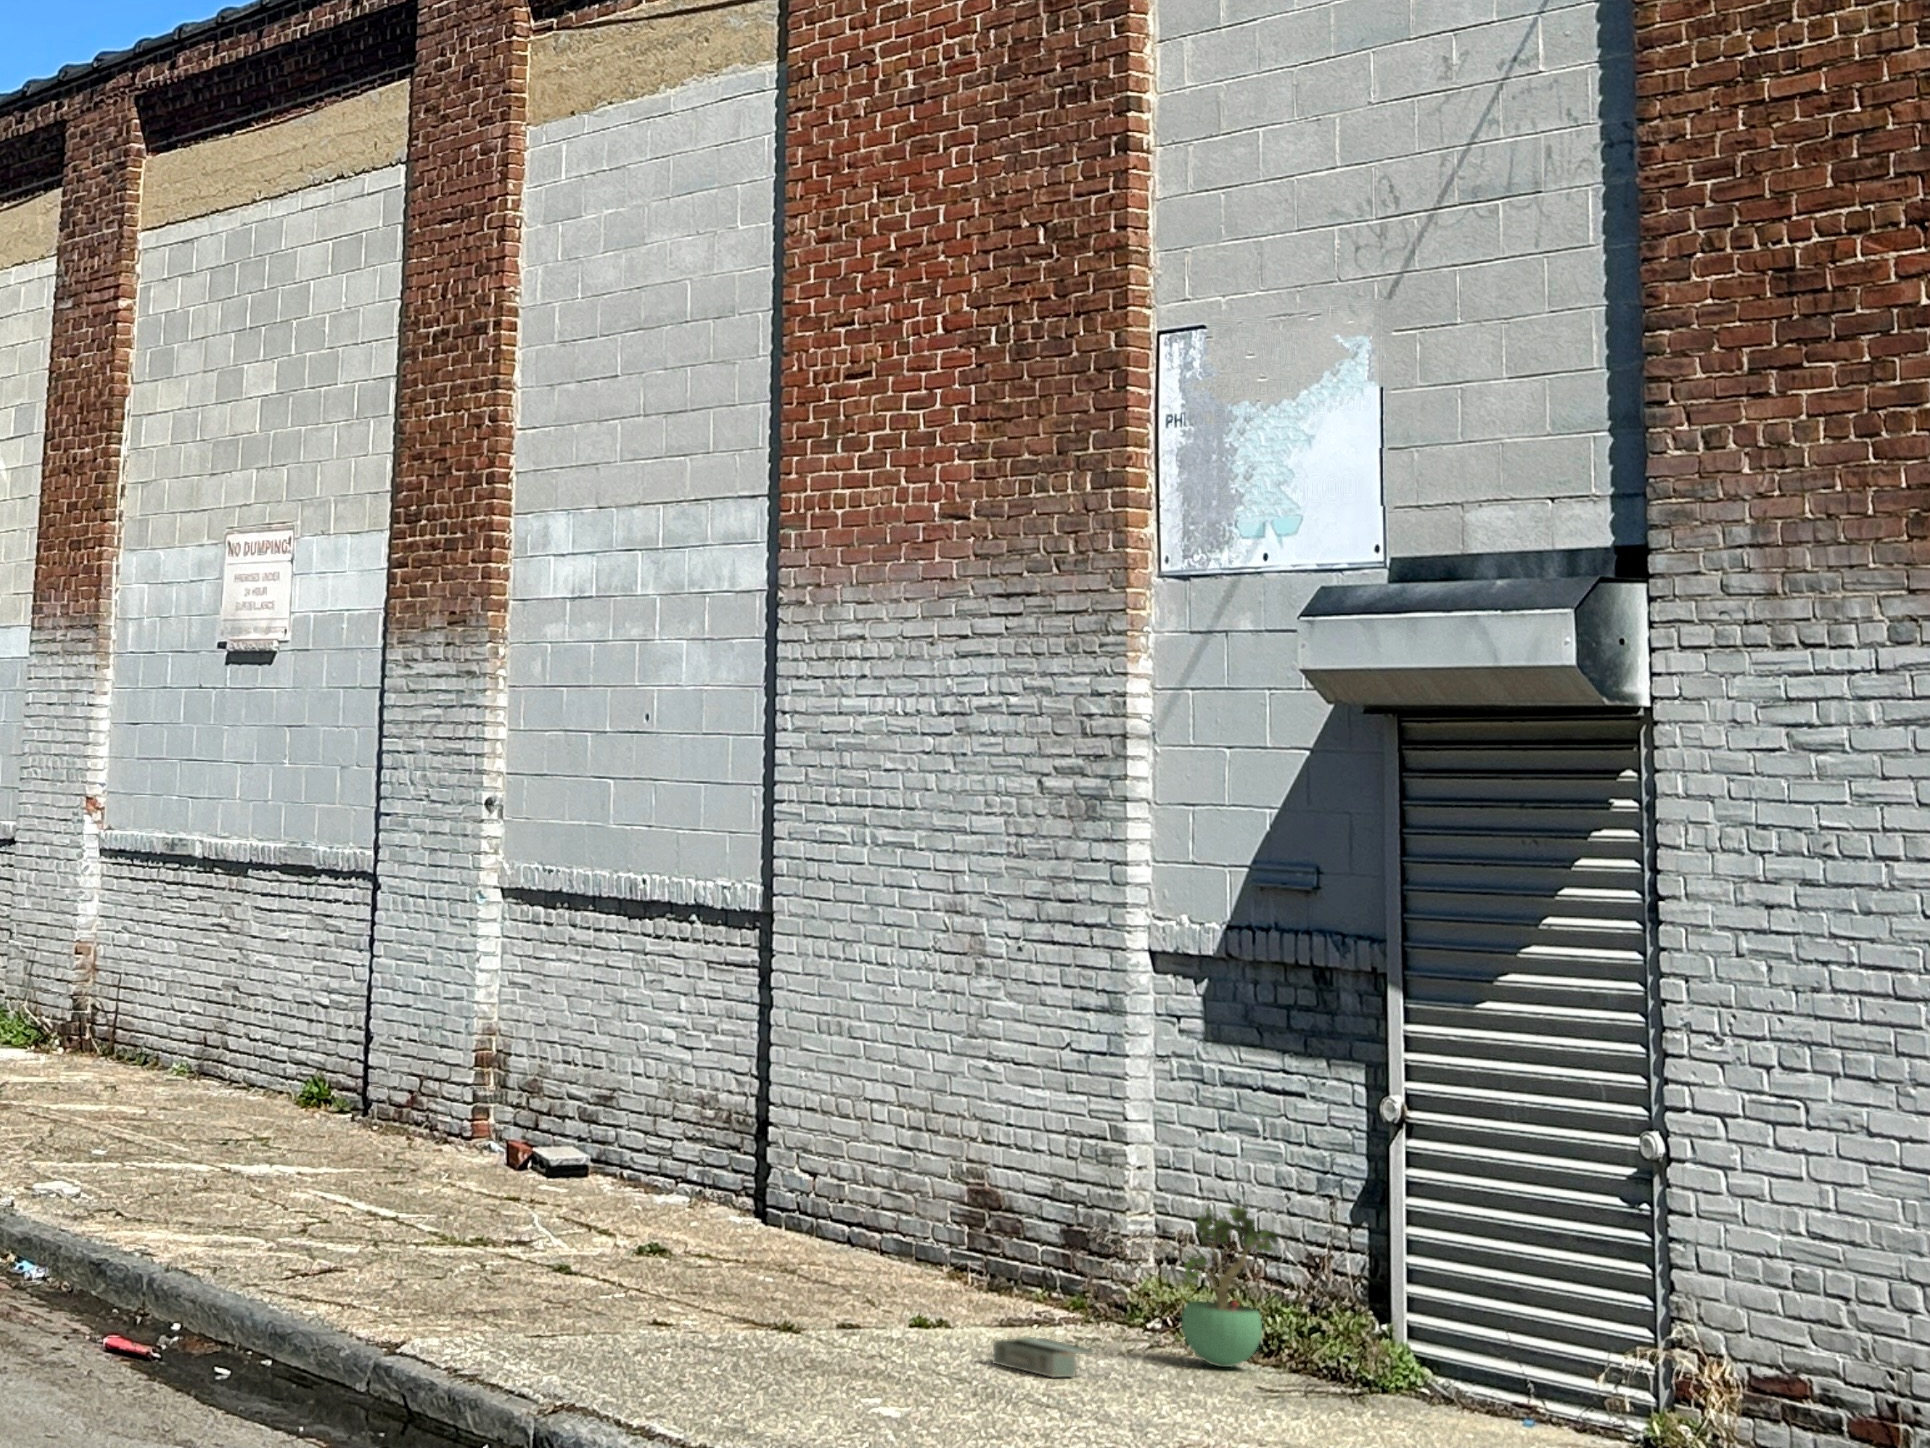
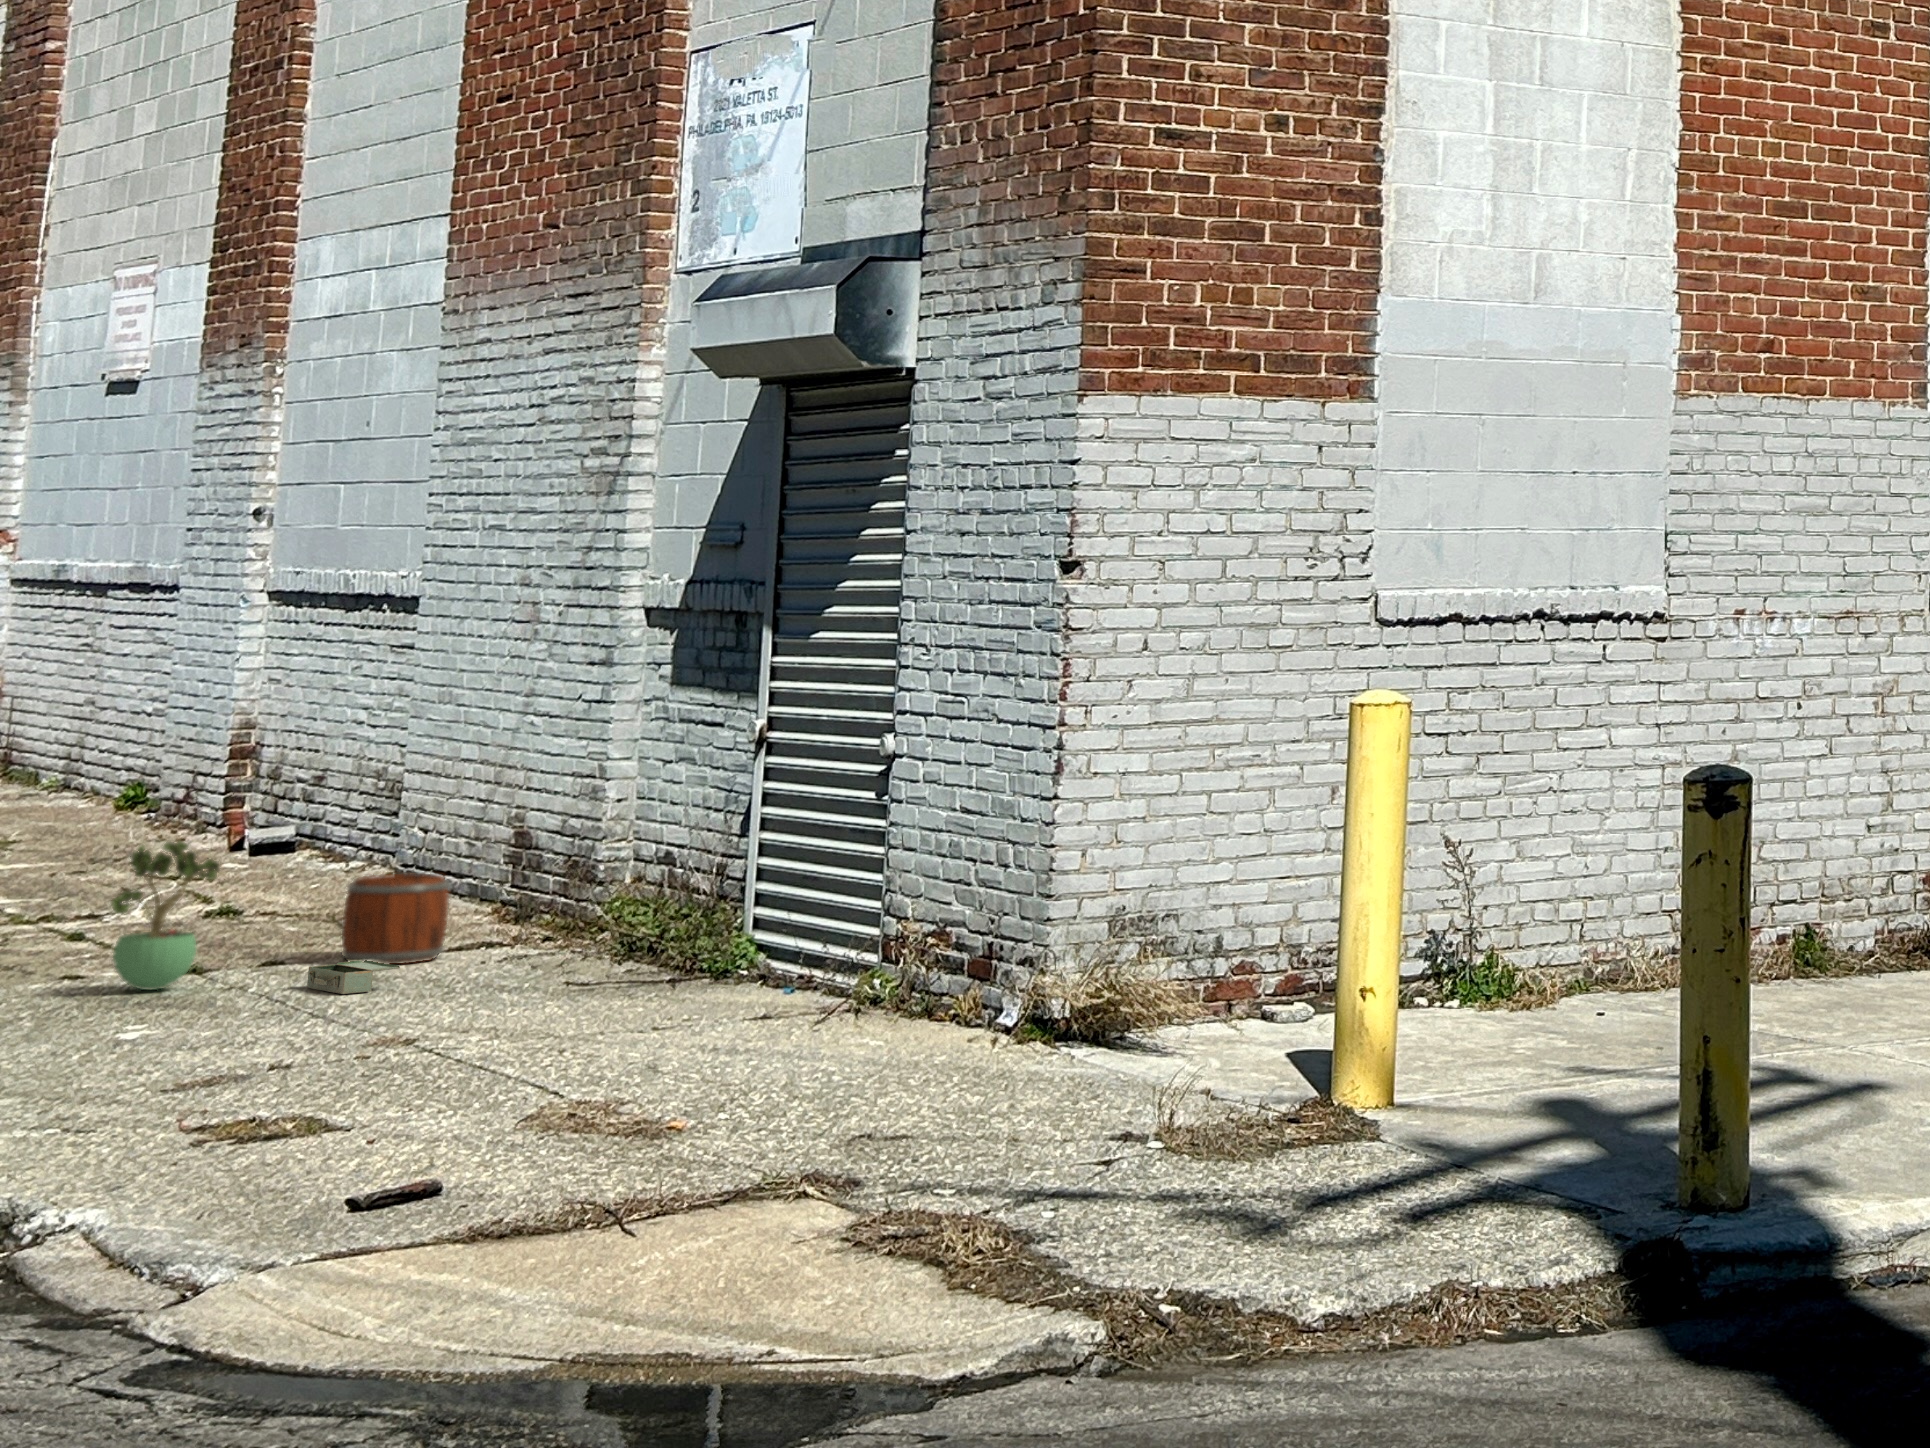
potted plant: present [1182,1206,1278,1367] -> present [111,841,219,990]
bucket: none [955,1234,1062,1340] -> present [342,873,449,964]

